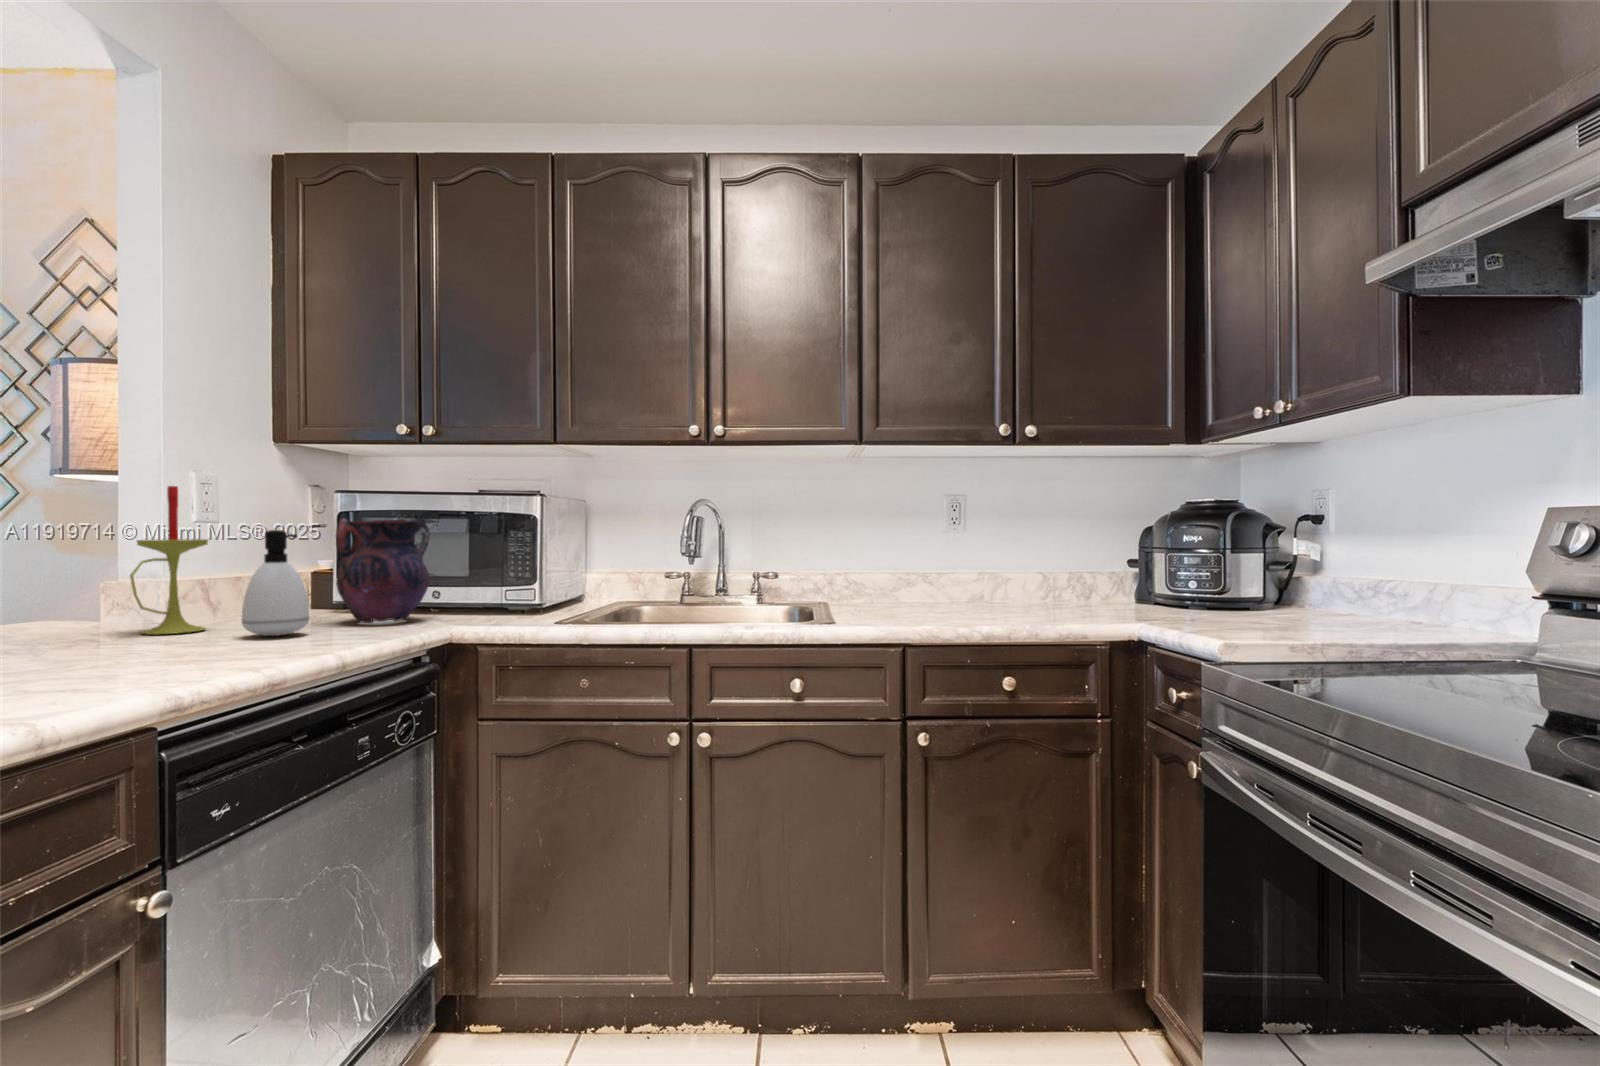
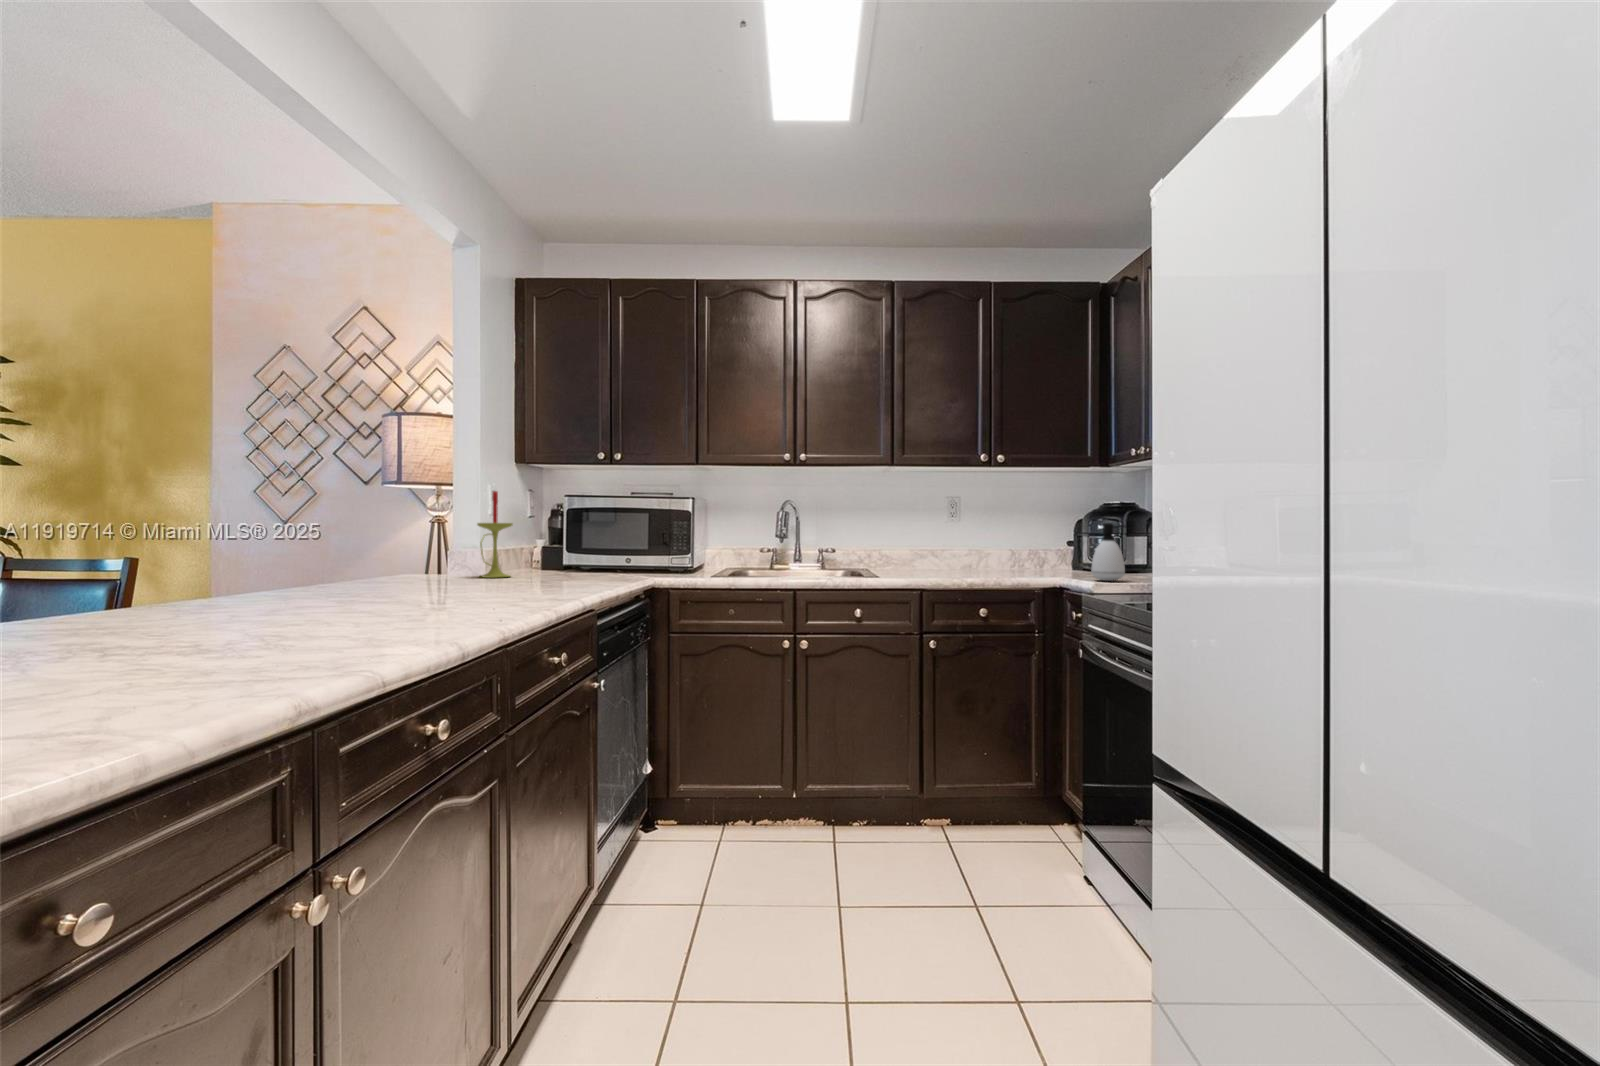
vase: present [336,518,430,623] -> none [578,511,629,575]
soap dispenser: present [242,530,310,636] -> present [1091,523,1125,581]

